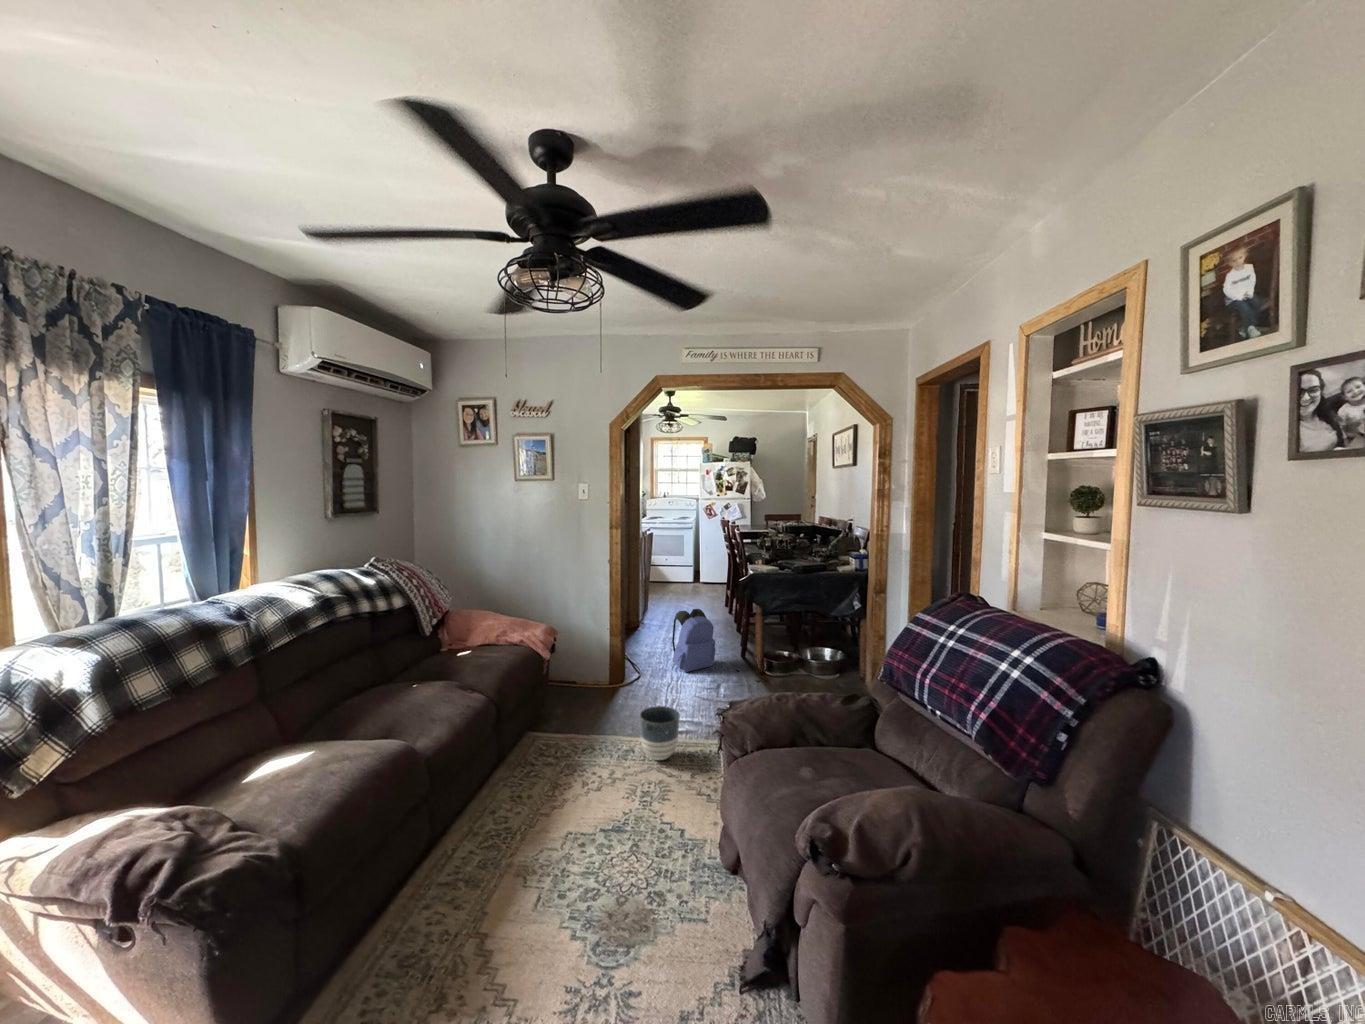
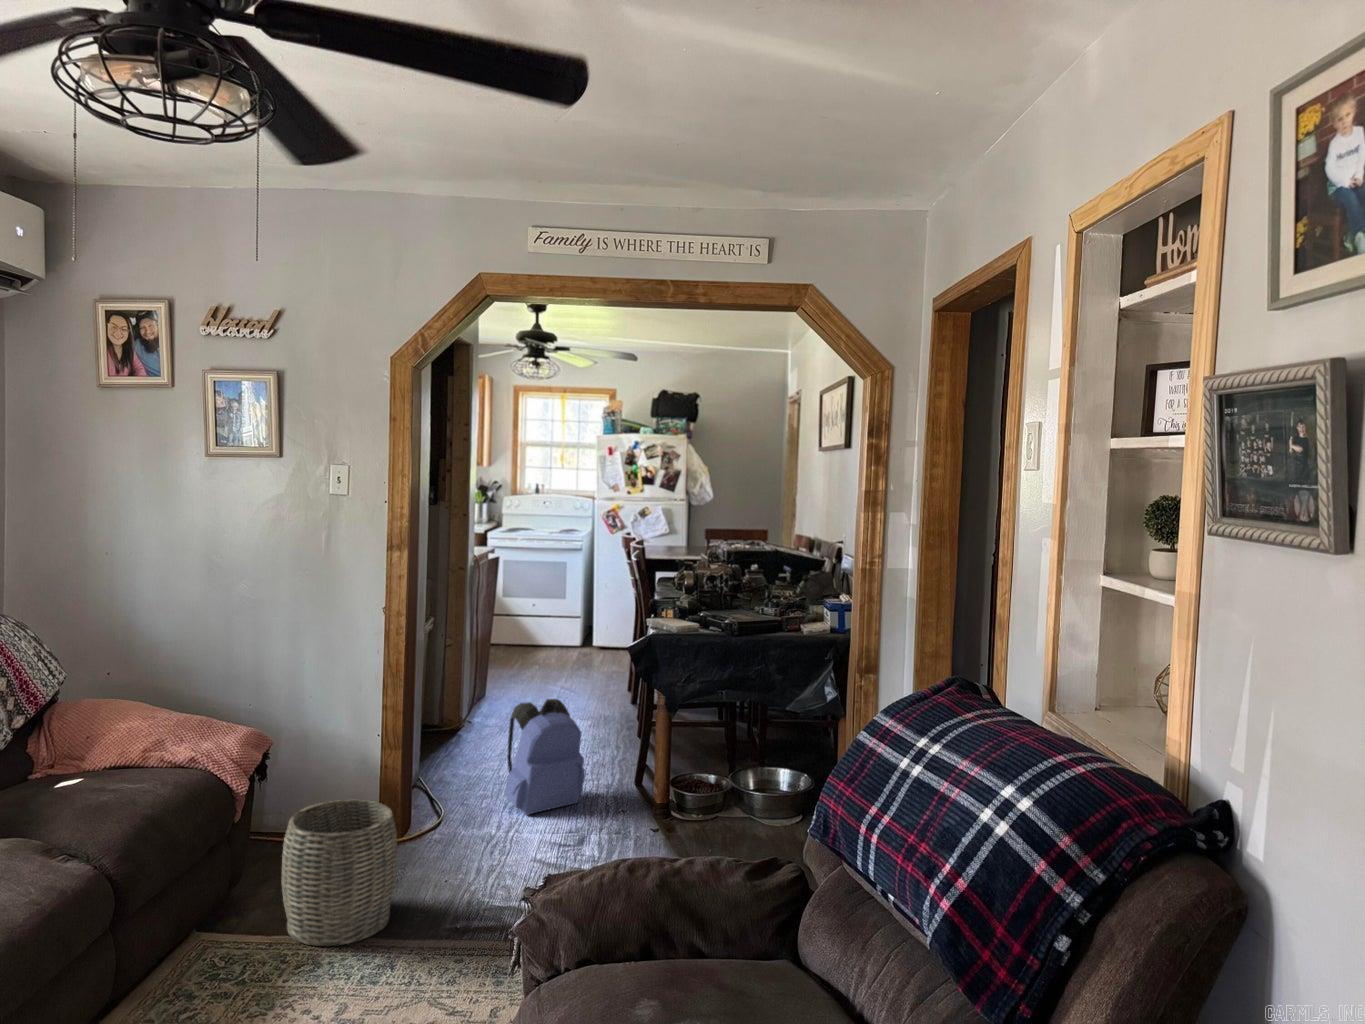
woven basket: none [569,662,627,740] -> present [282,800,397,946]
planter: present [640,706,680,760] -> none [407,882,483,982]

